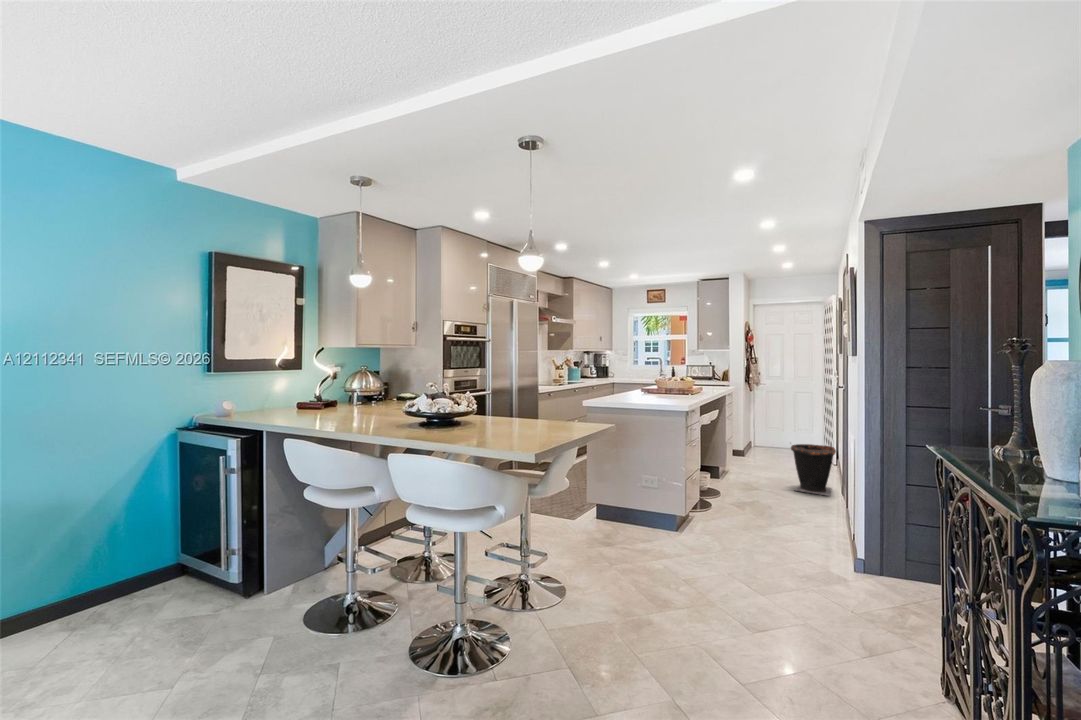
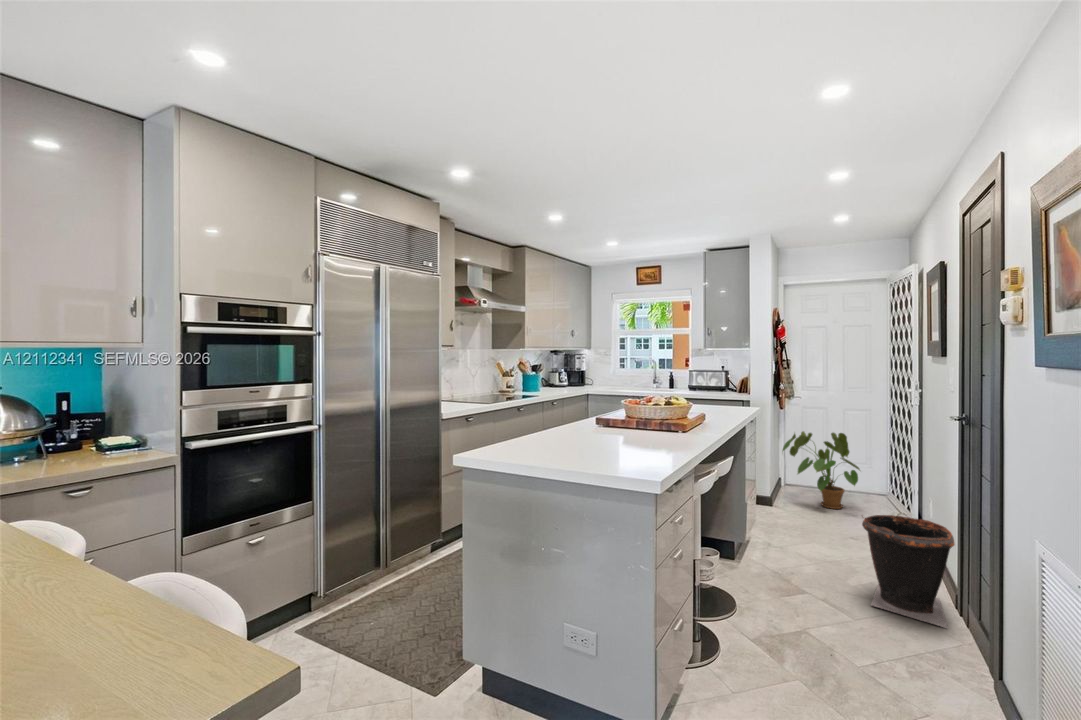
house plant: none [751,406,803,457] -> present [782,431,860,509]

